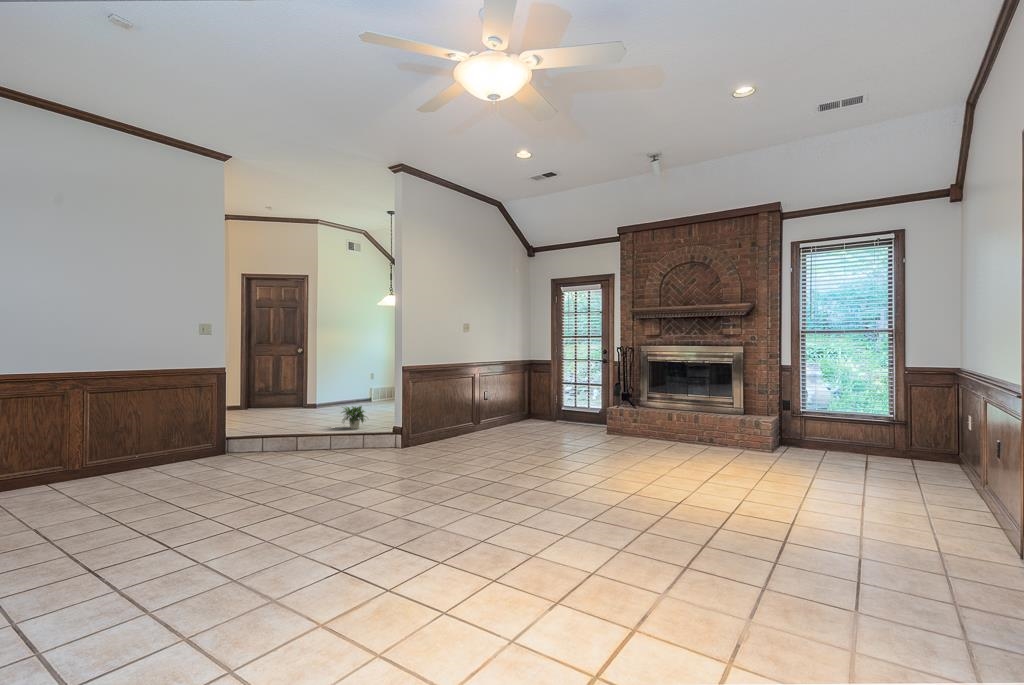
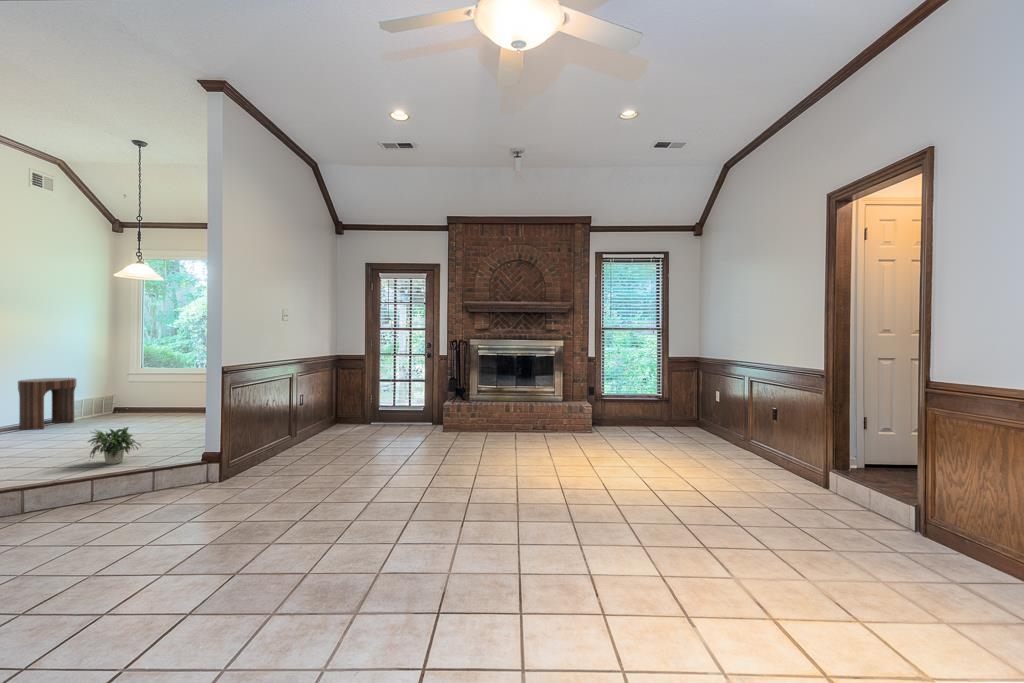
side table: none [341,374,369,407] -> present [18,378,76,430]

